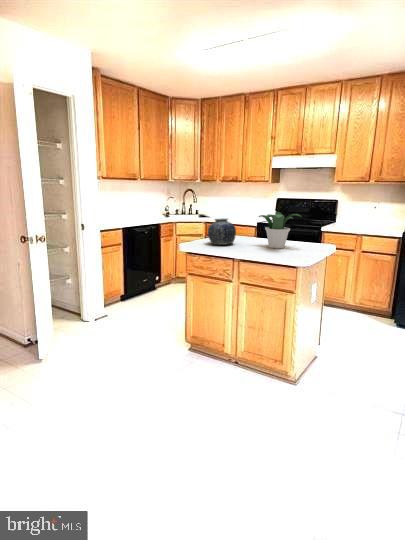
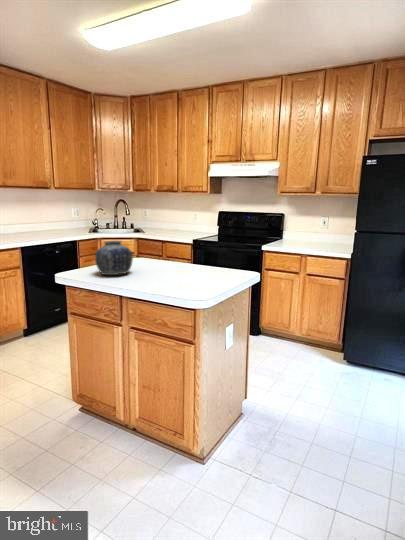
potted plant: present [259,212,302,248] -> none [158,233,210,280]

